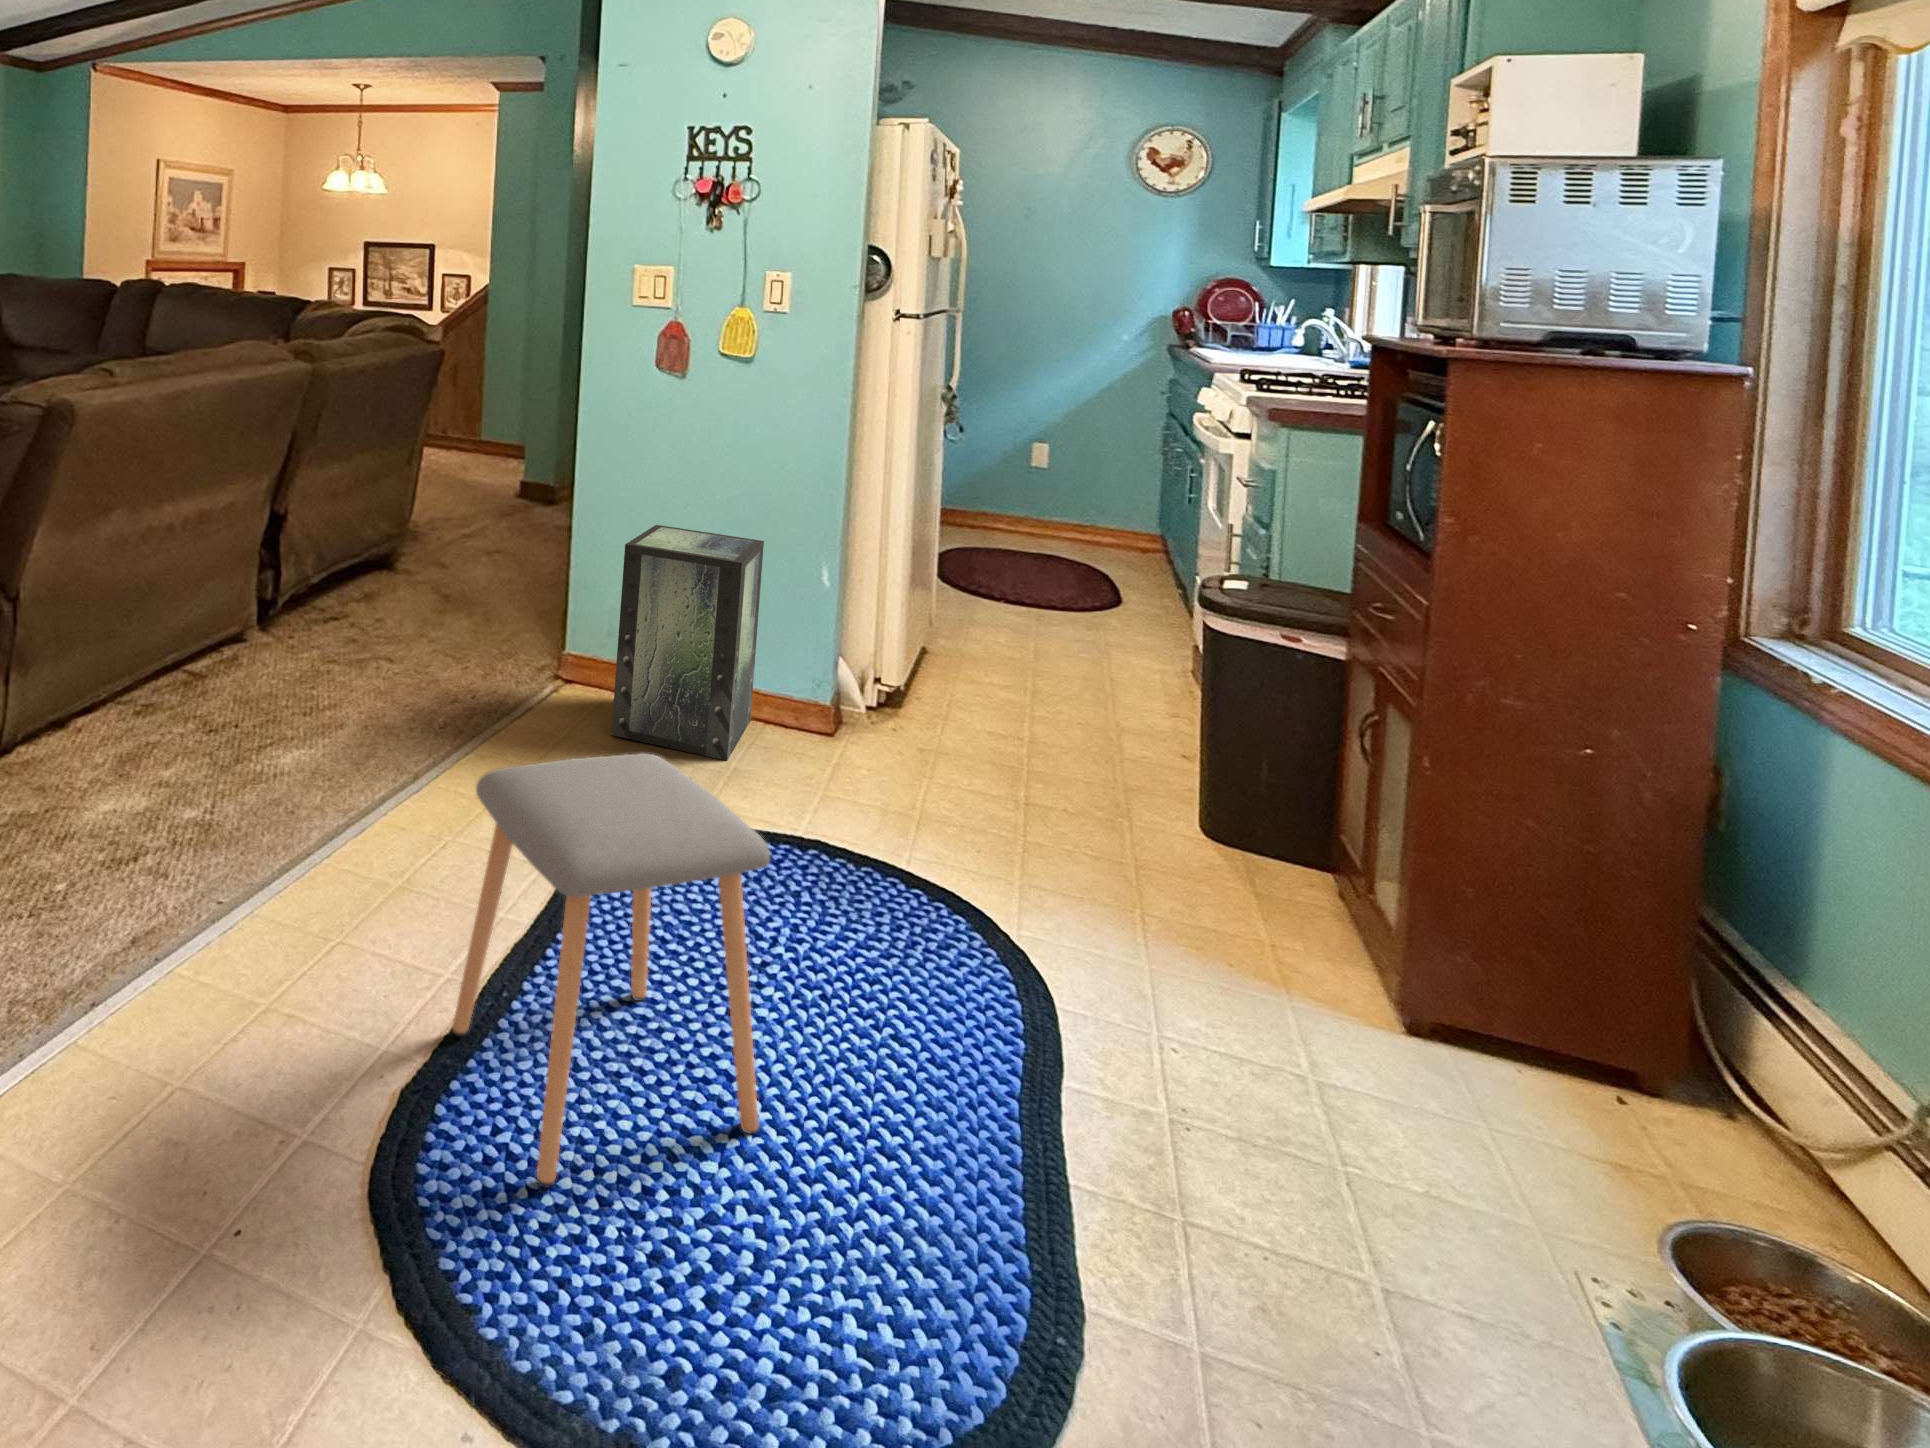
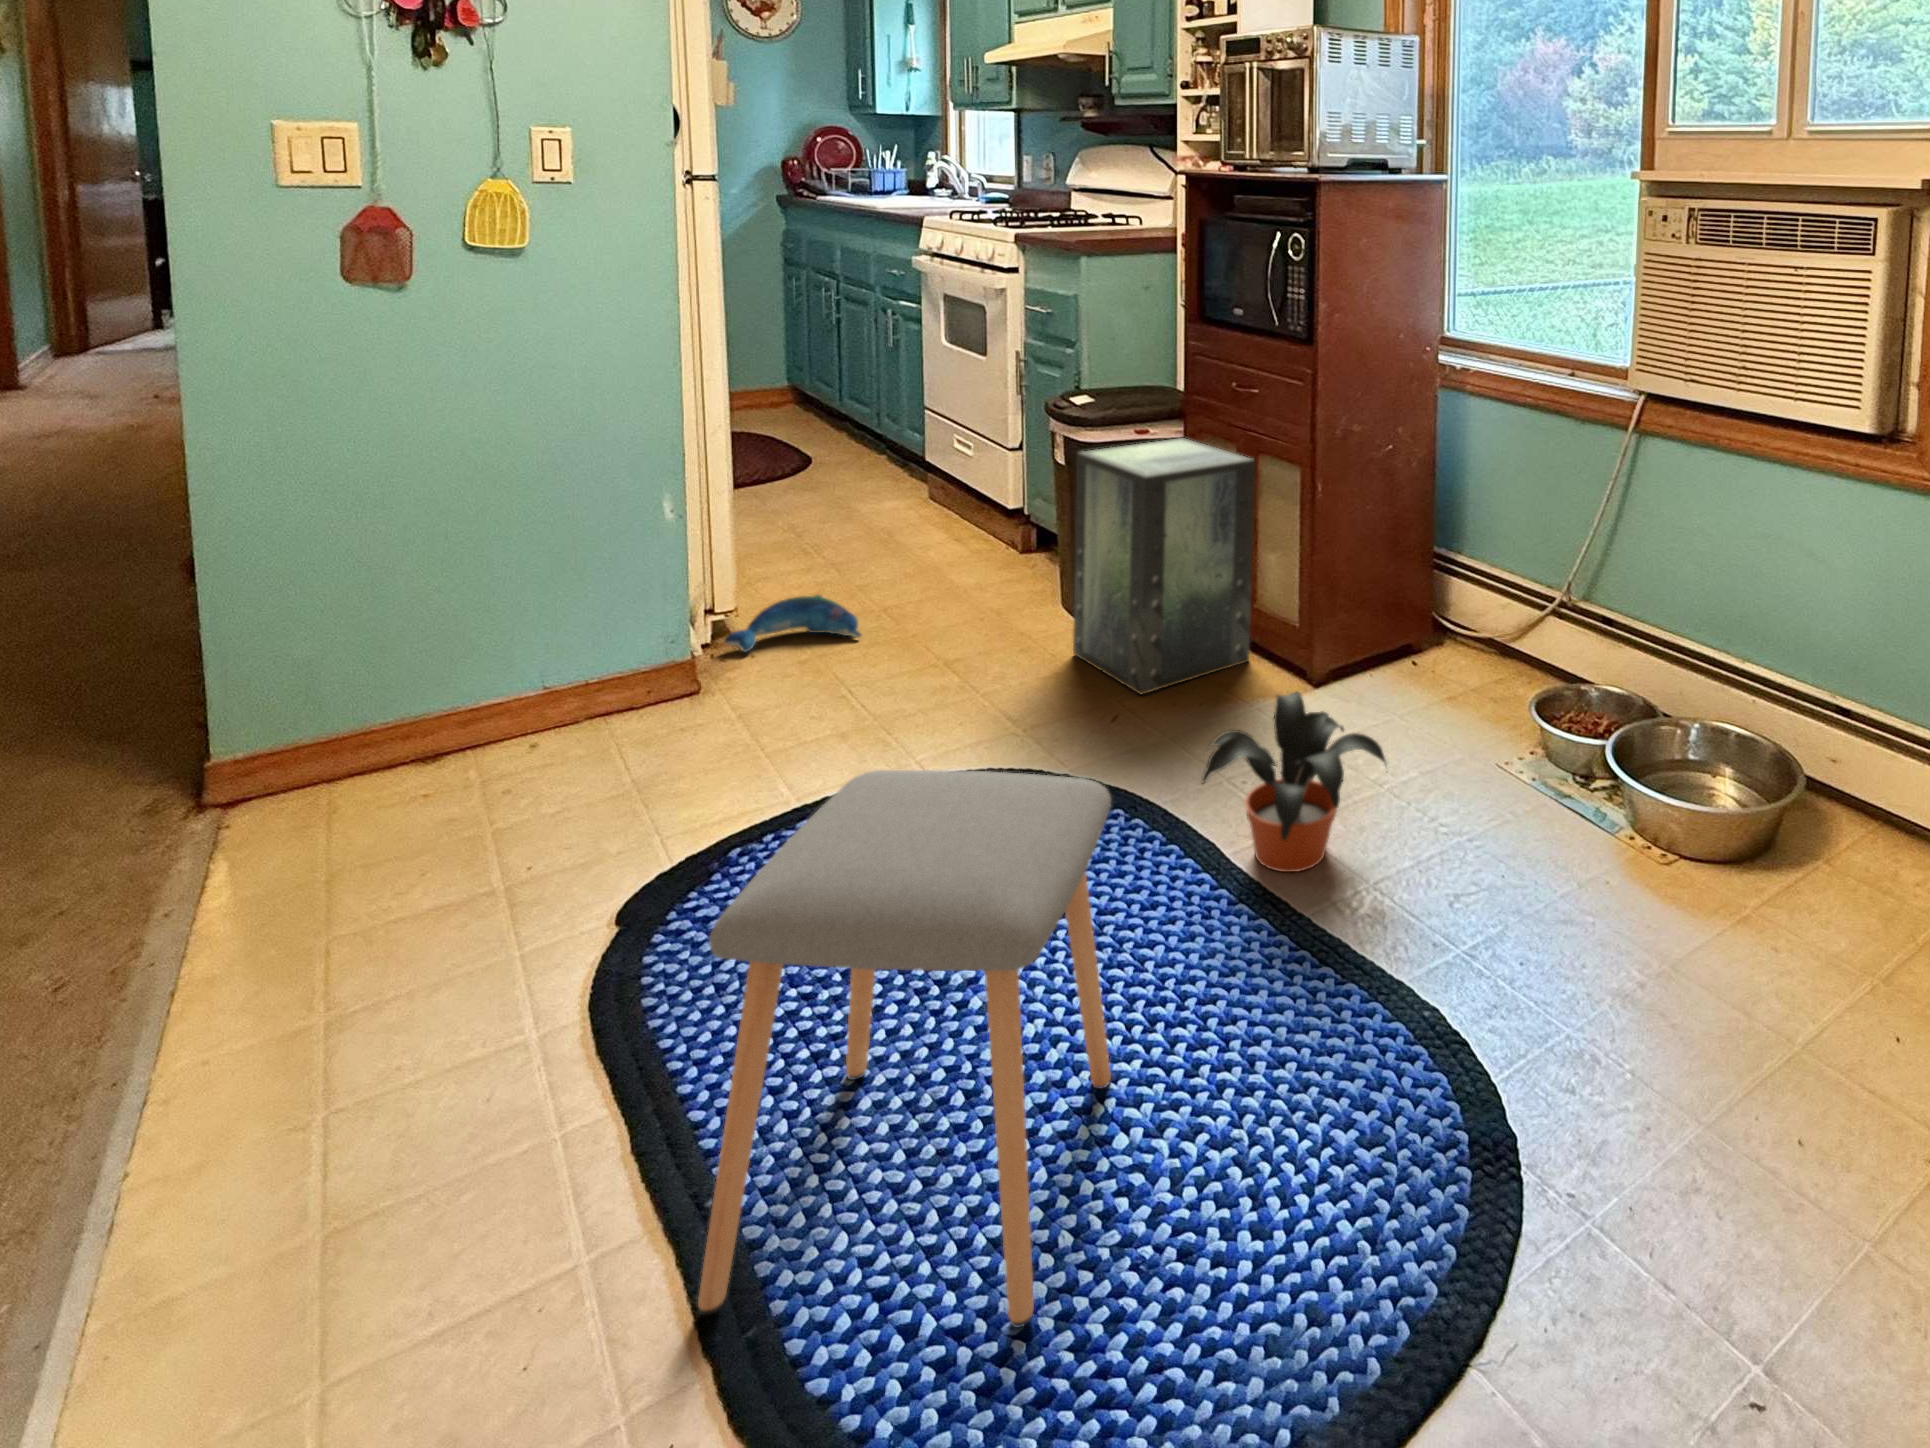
storage box: present [611,525,764,761] -> present [1073,438,1255,694]
plush toy: none [877,693,986,752] -> present [725,595,861,652]
potted plant: none [1014,941,1260,1166] -> present [1202,692,1386,872]

